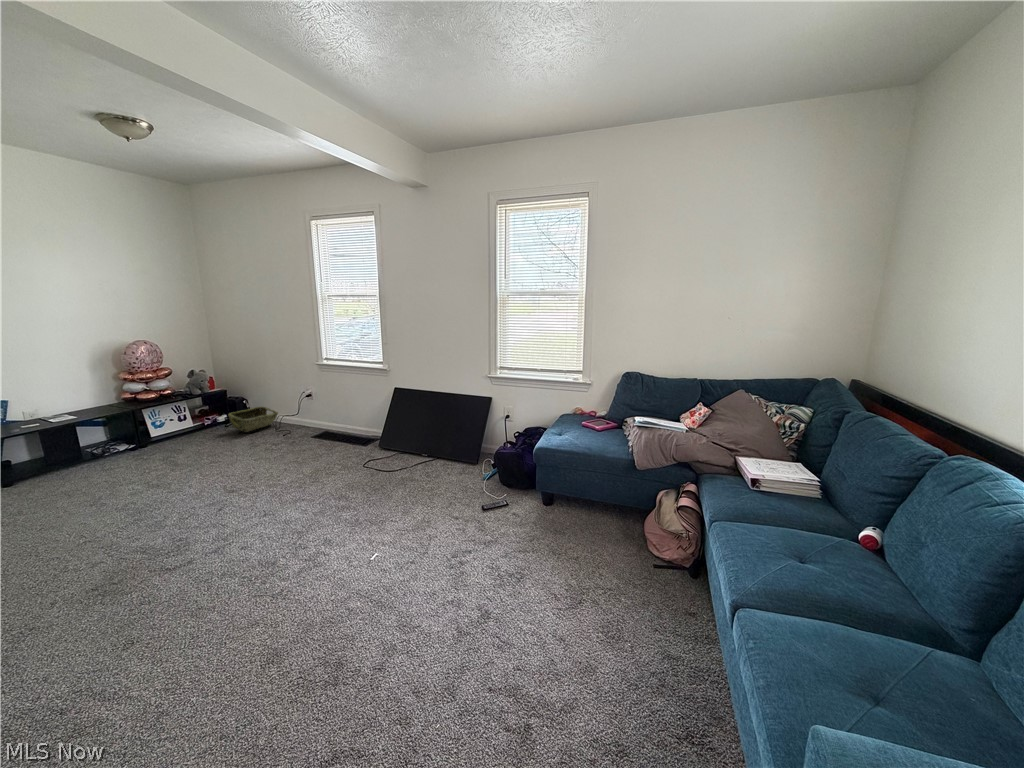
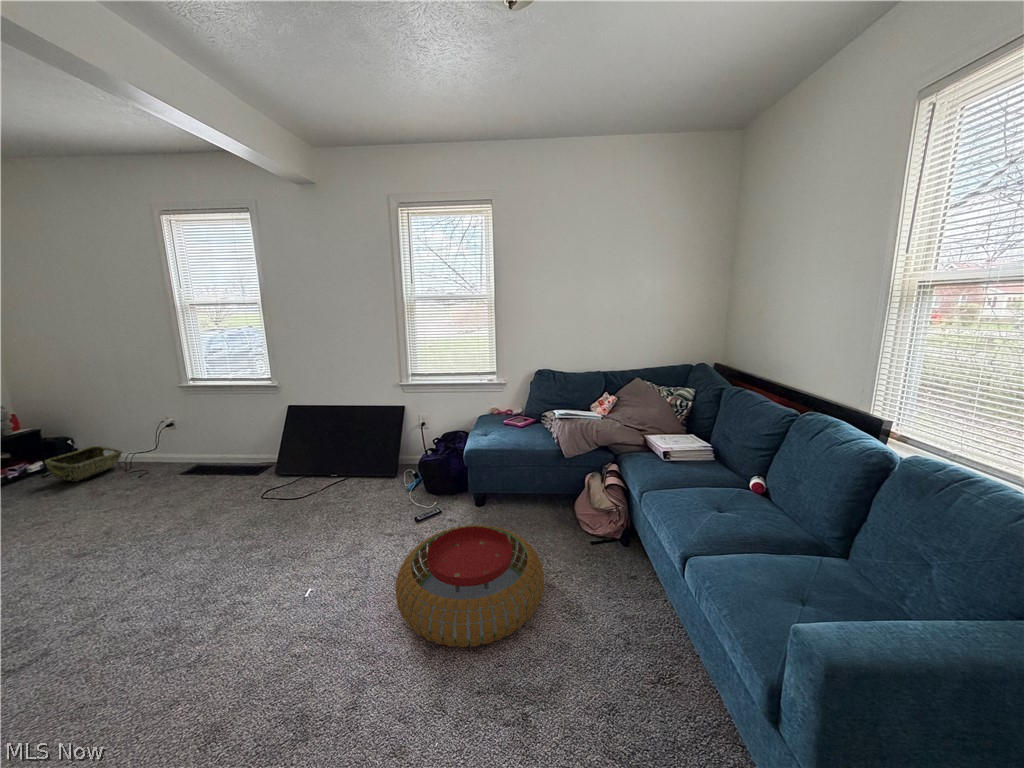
pouf: none [438,521,587,644] -> present [395,525,544,647]

